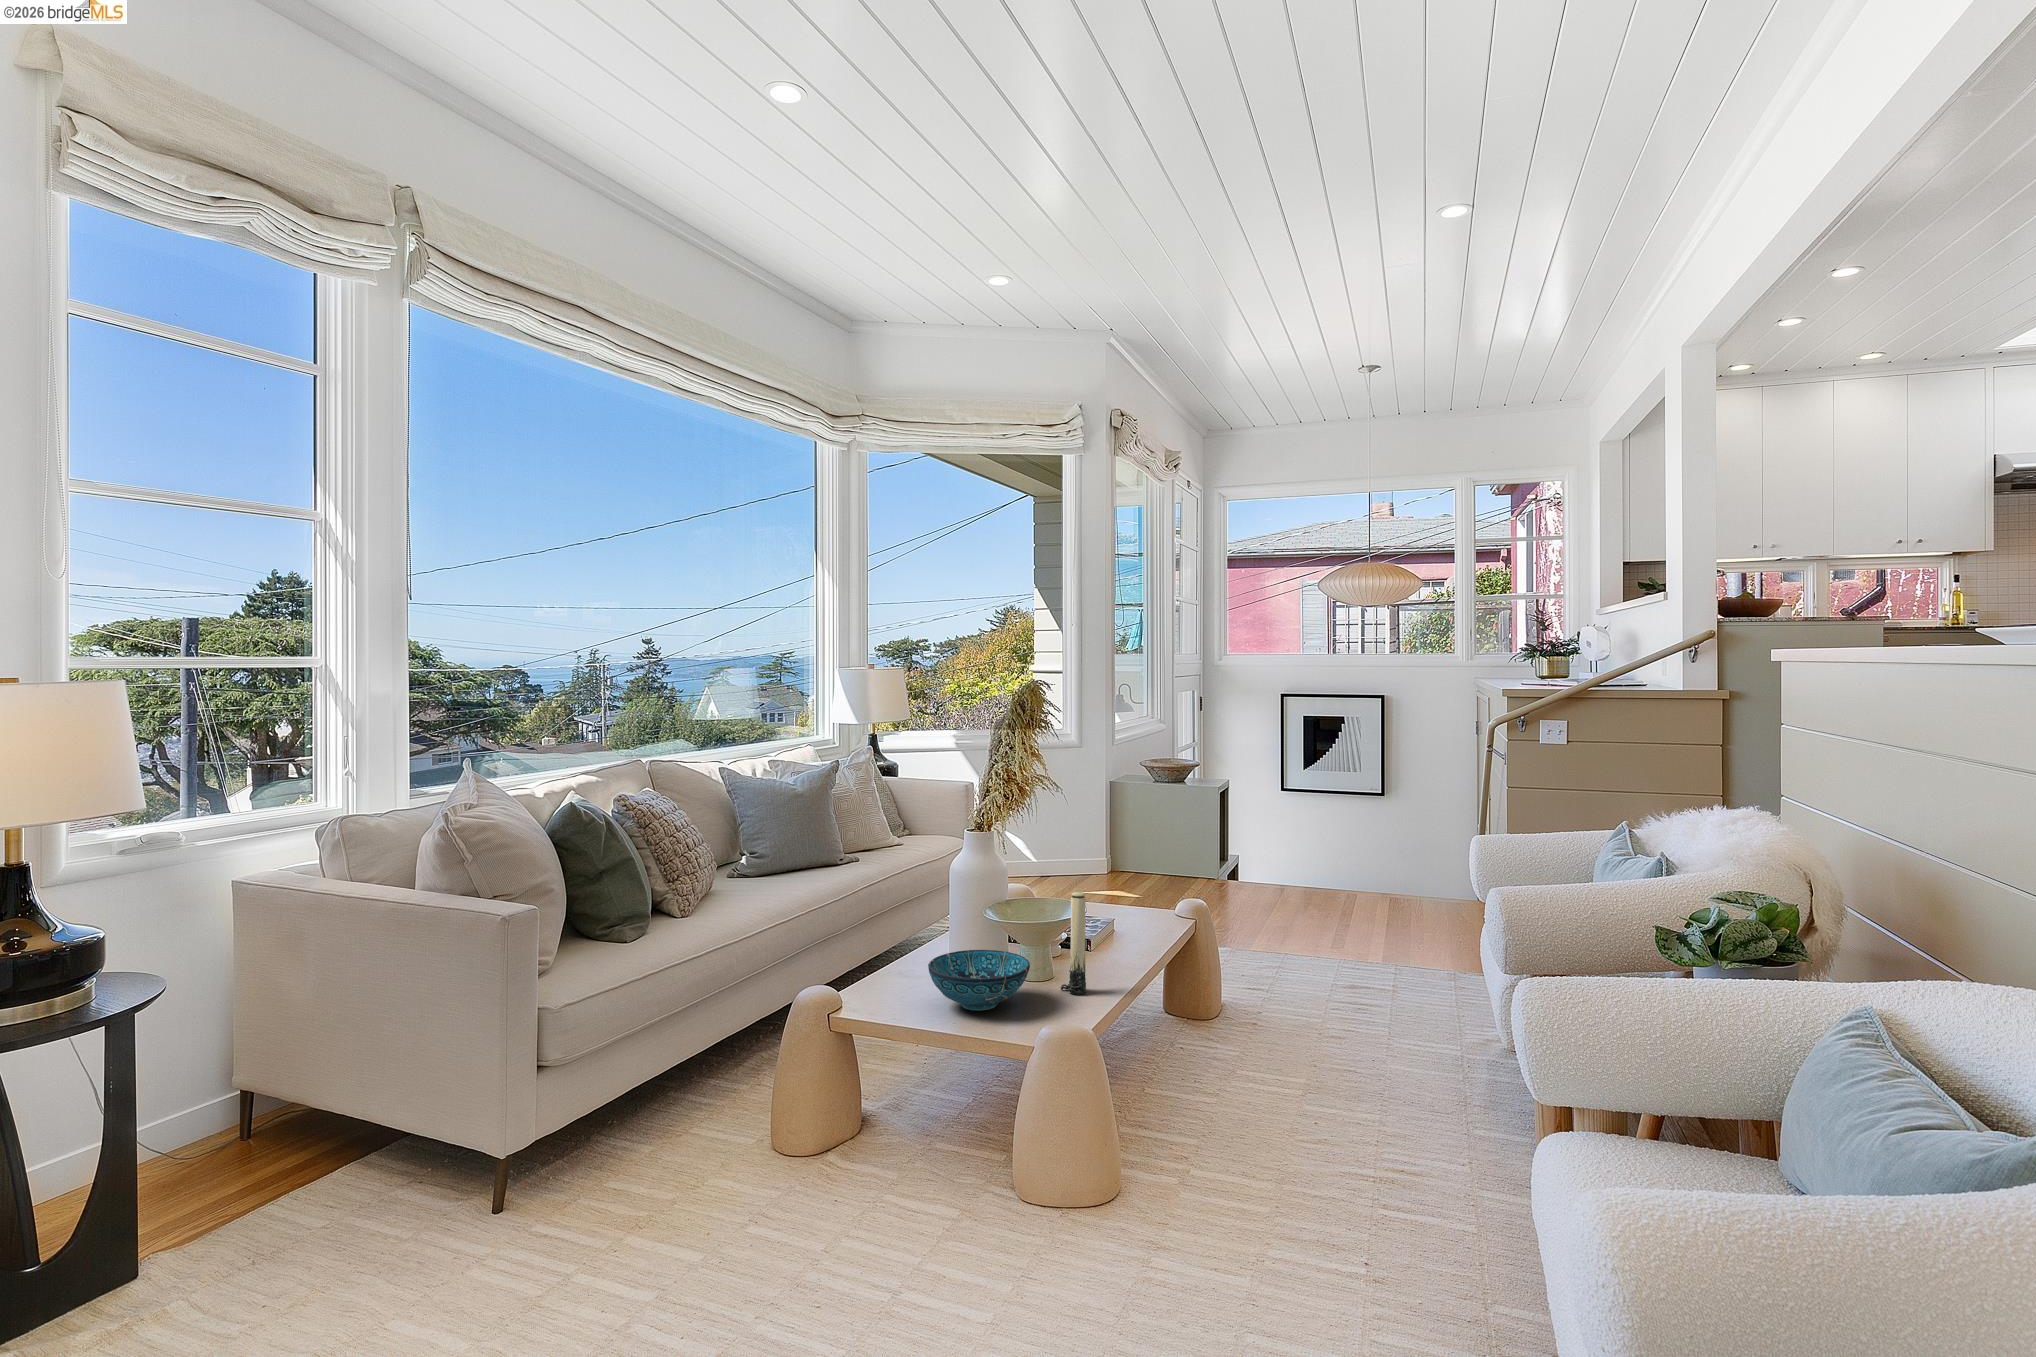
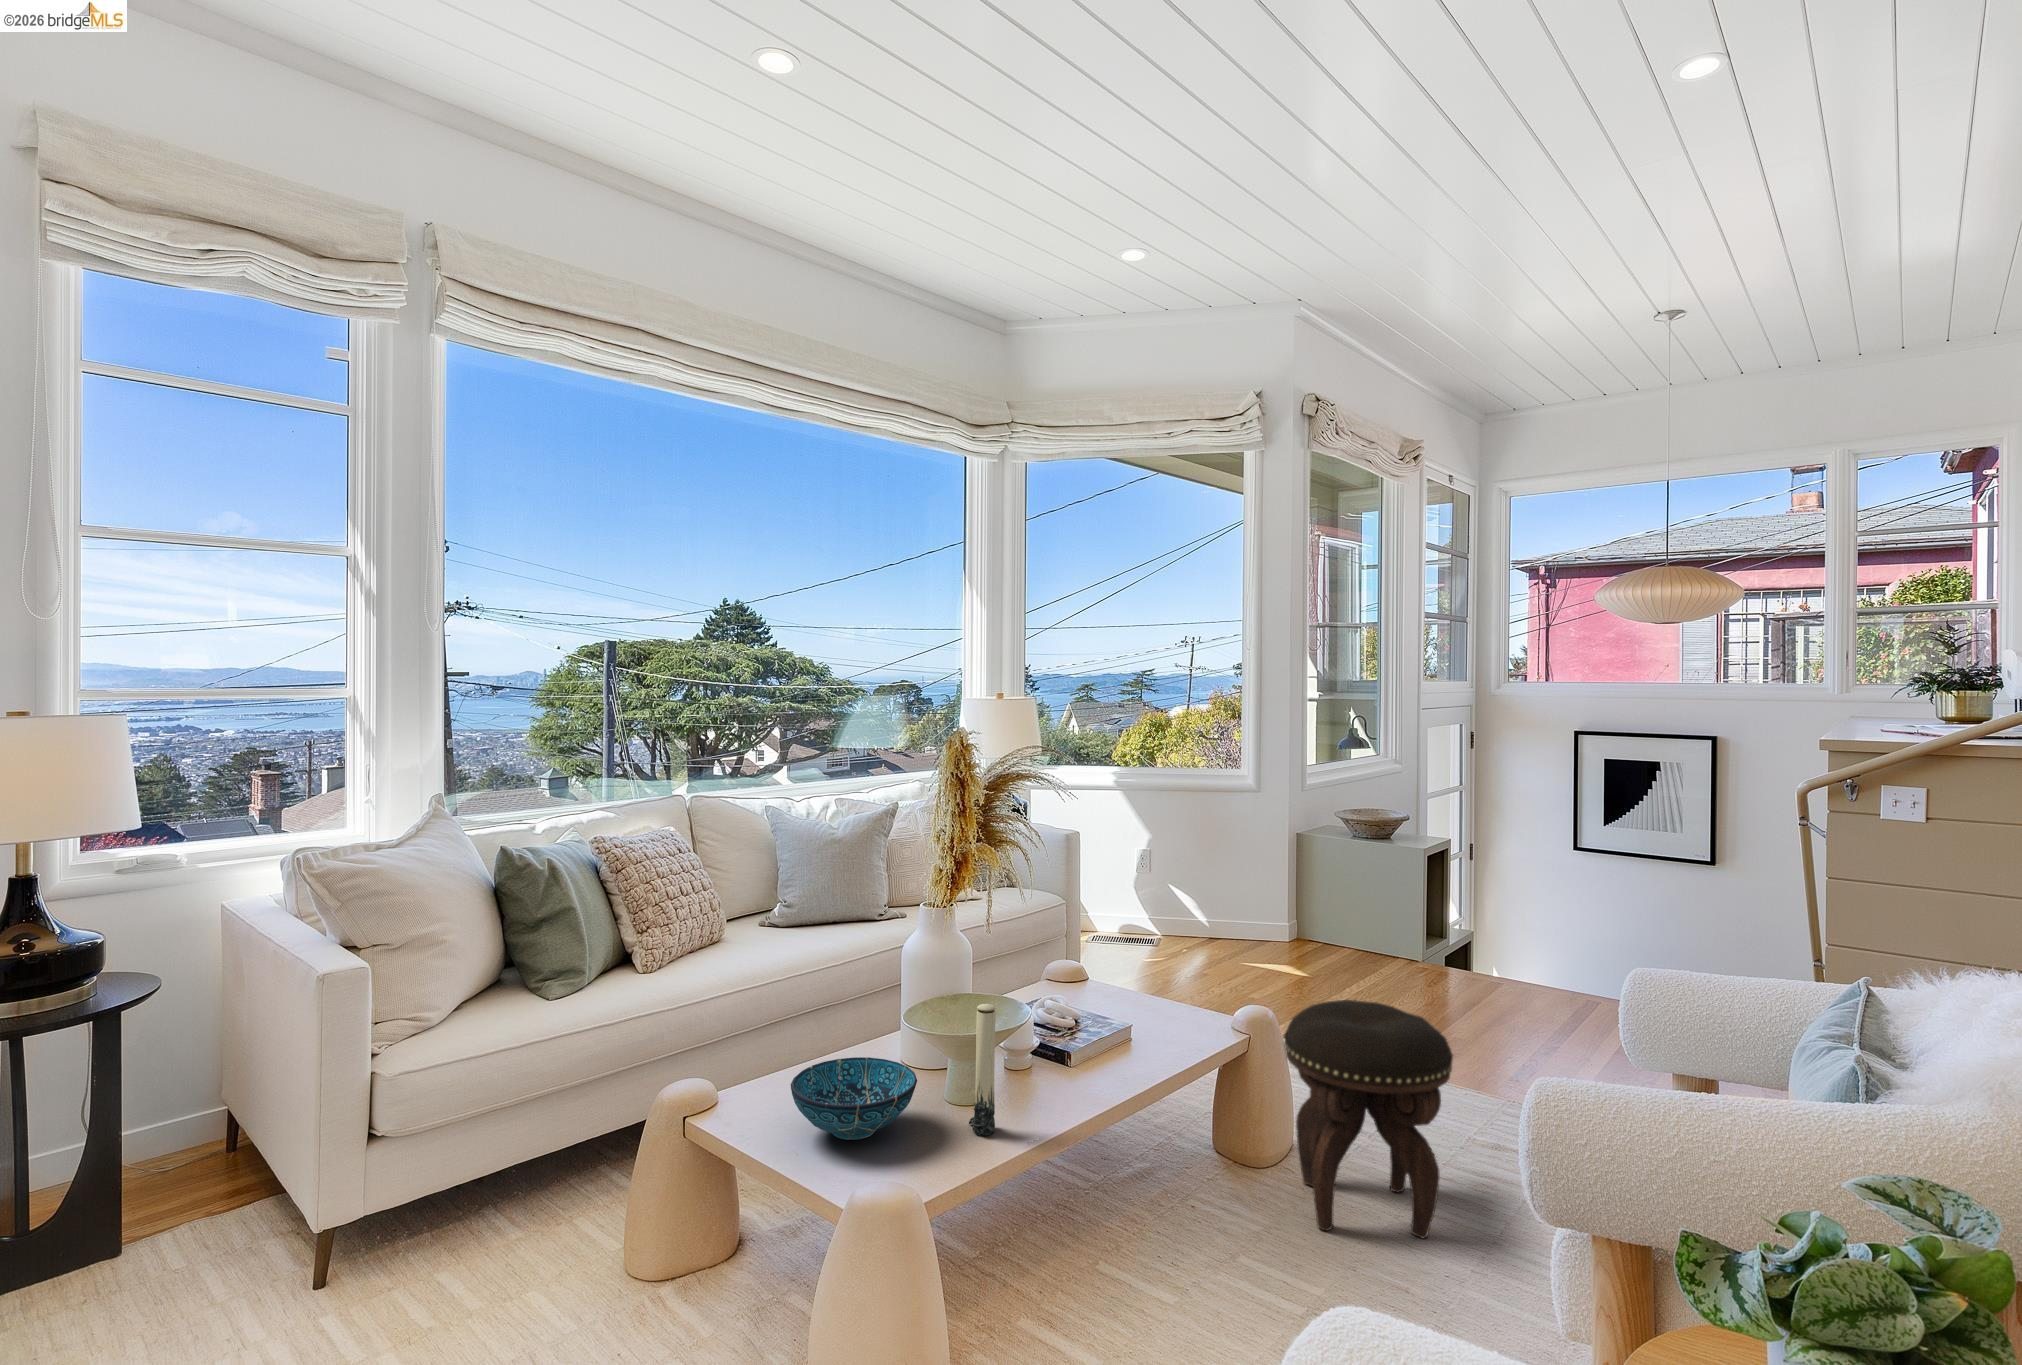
footstool: none [1230,881,1352,1048] -> present [1284,1000,1453,1238]

